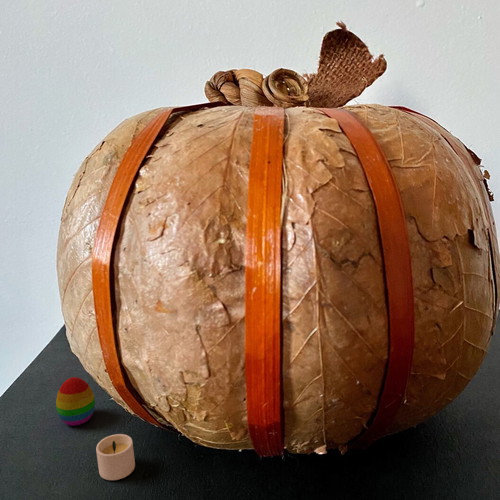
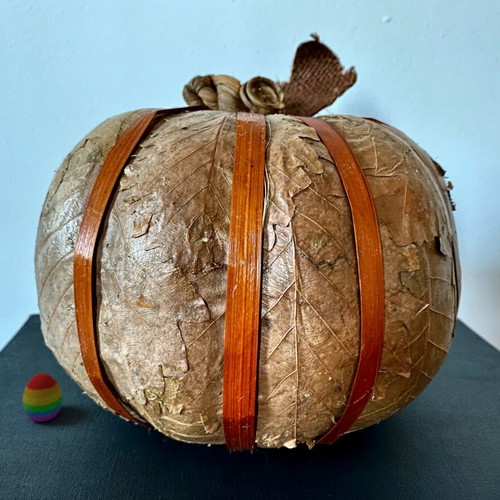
candle: present [96,434,135,480] -> none [67,429,123,474]

